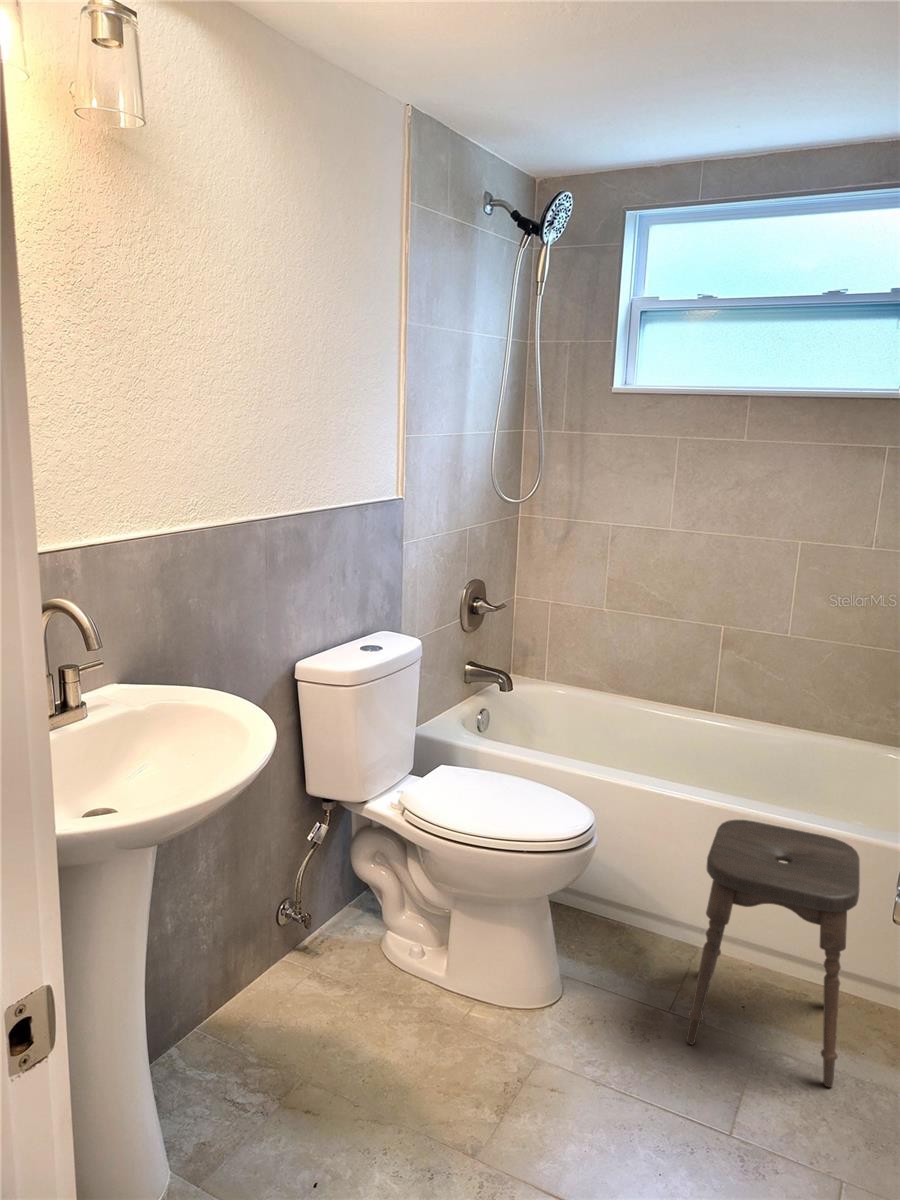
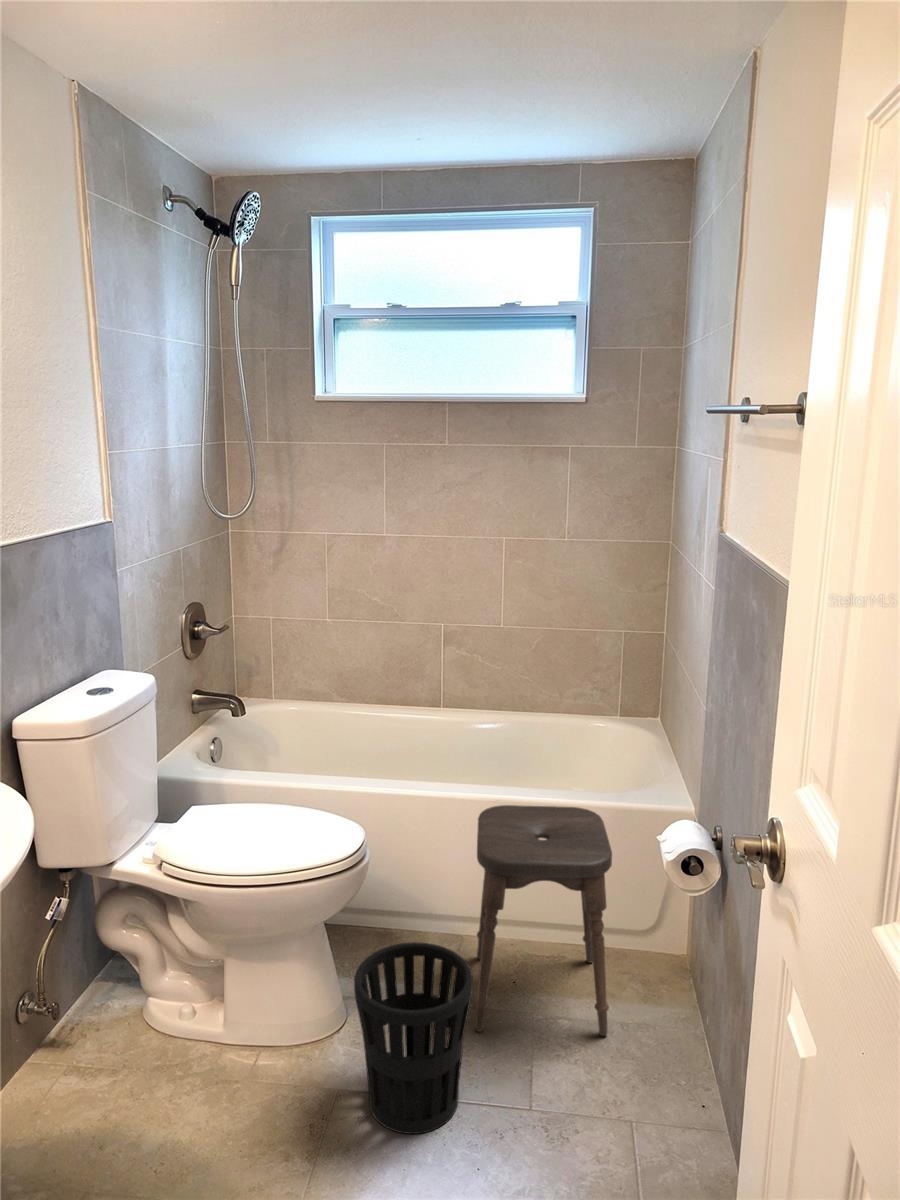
wastebasket: none [558,932,679,1123] -> present [354,942,473,1134]

